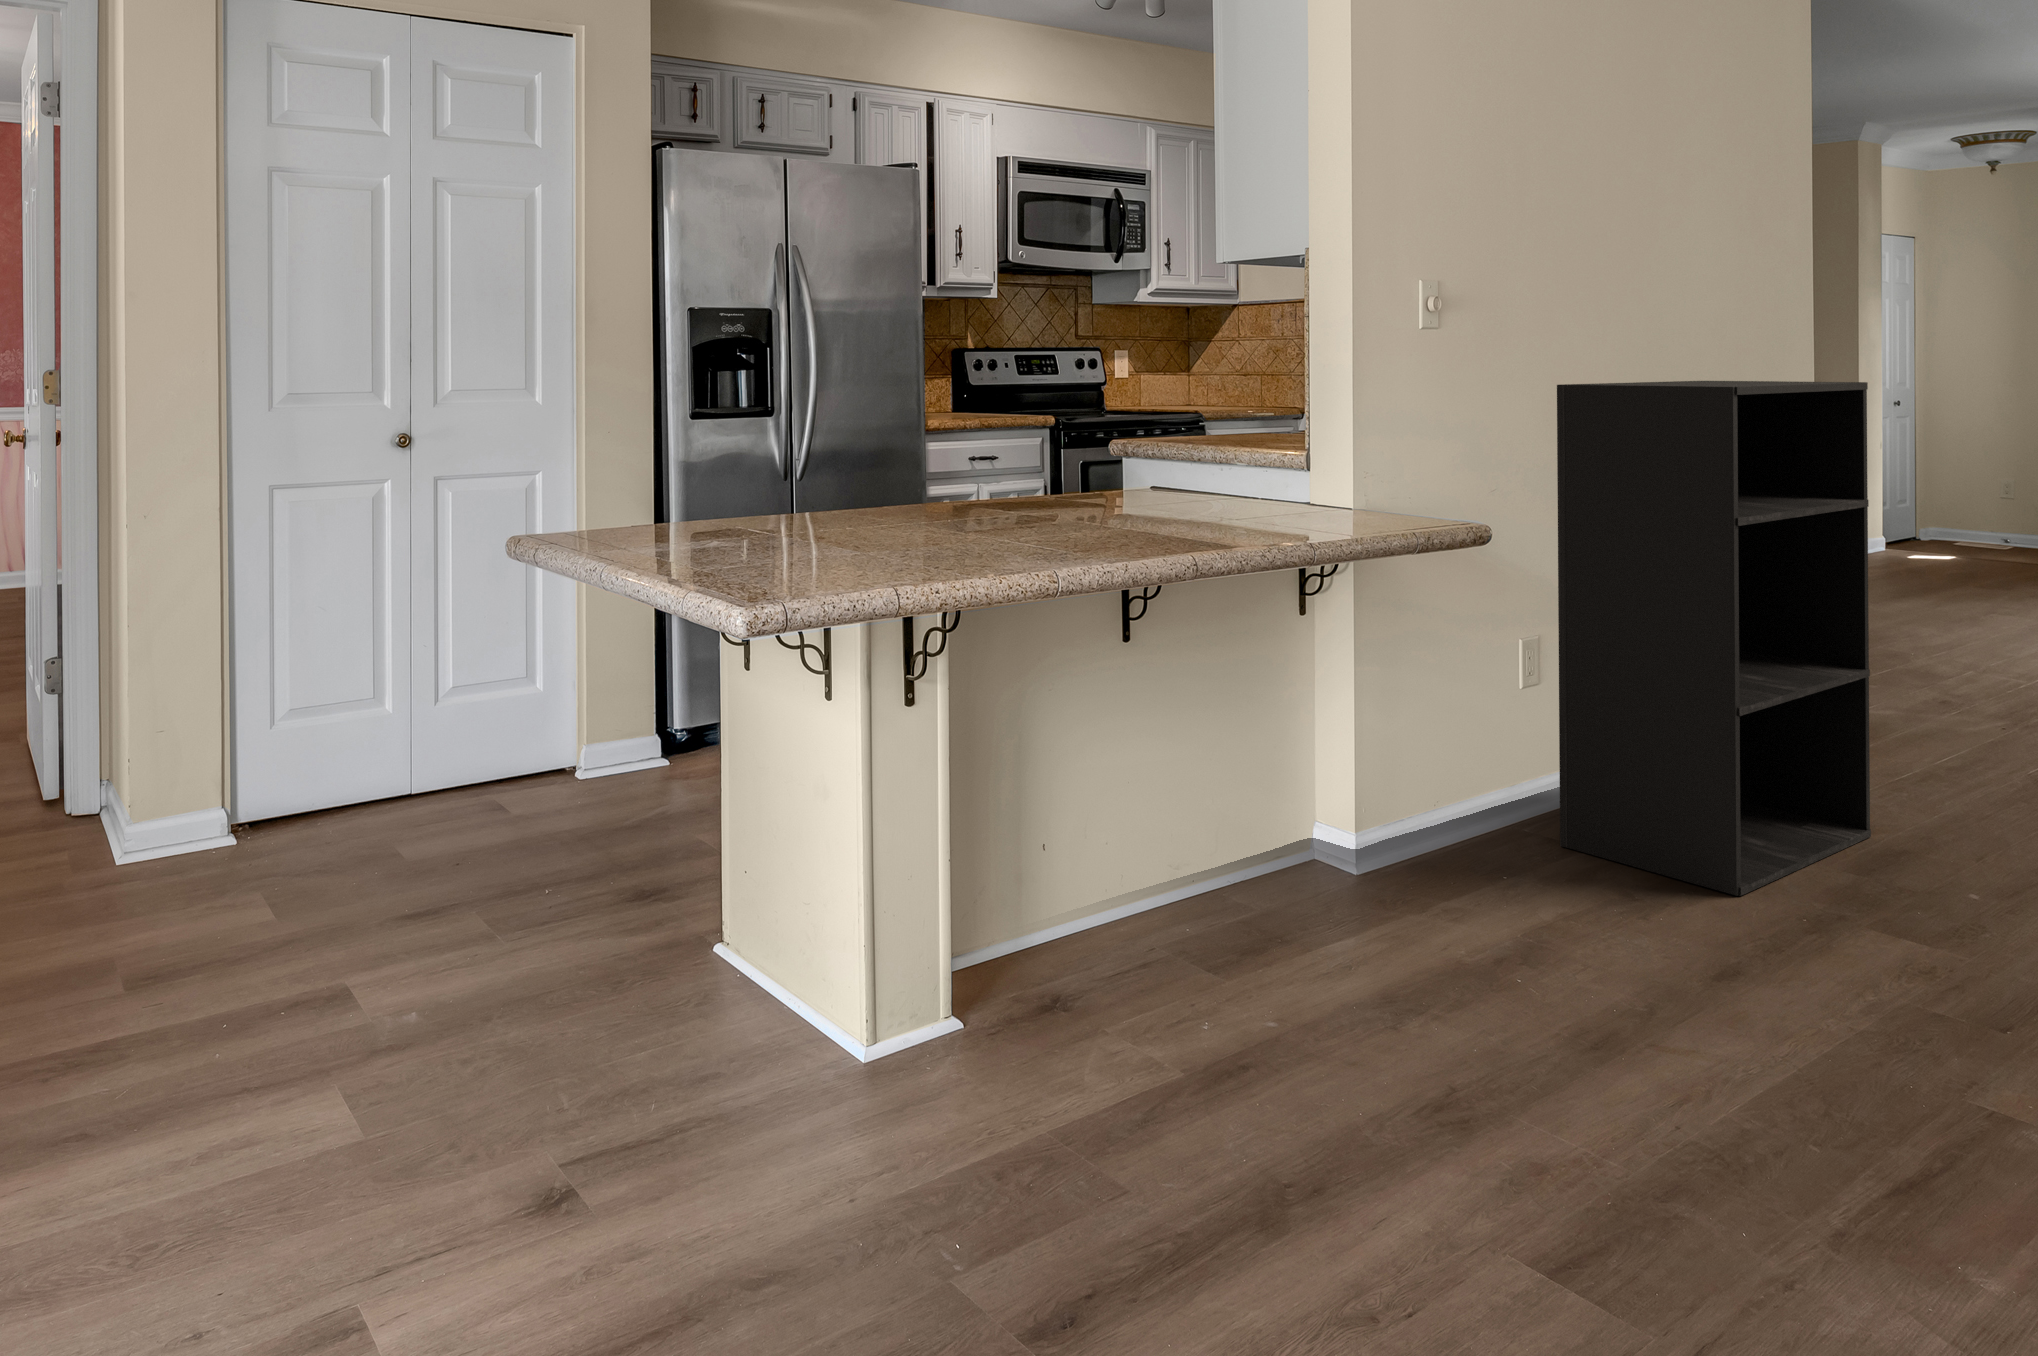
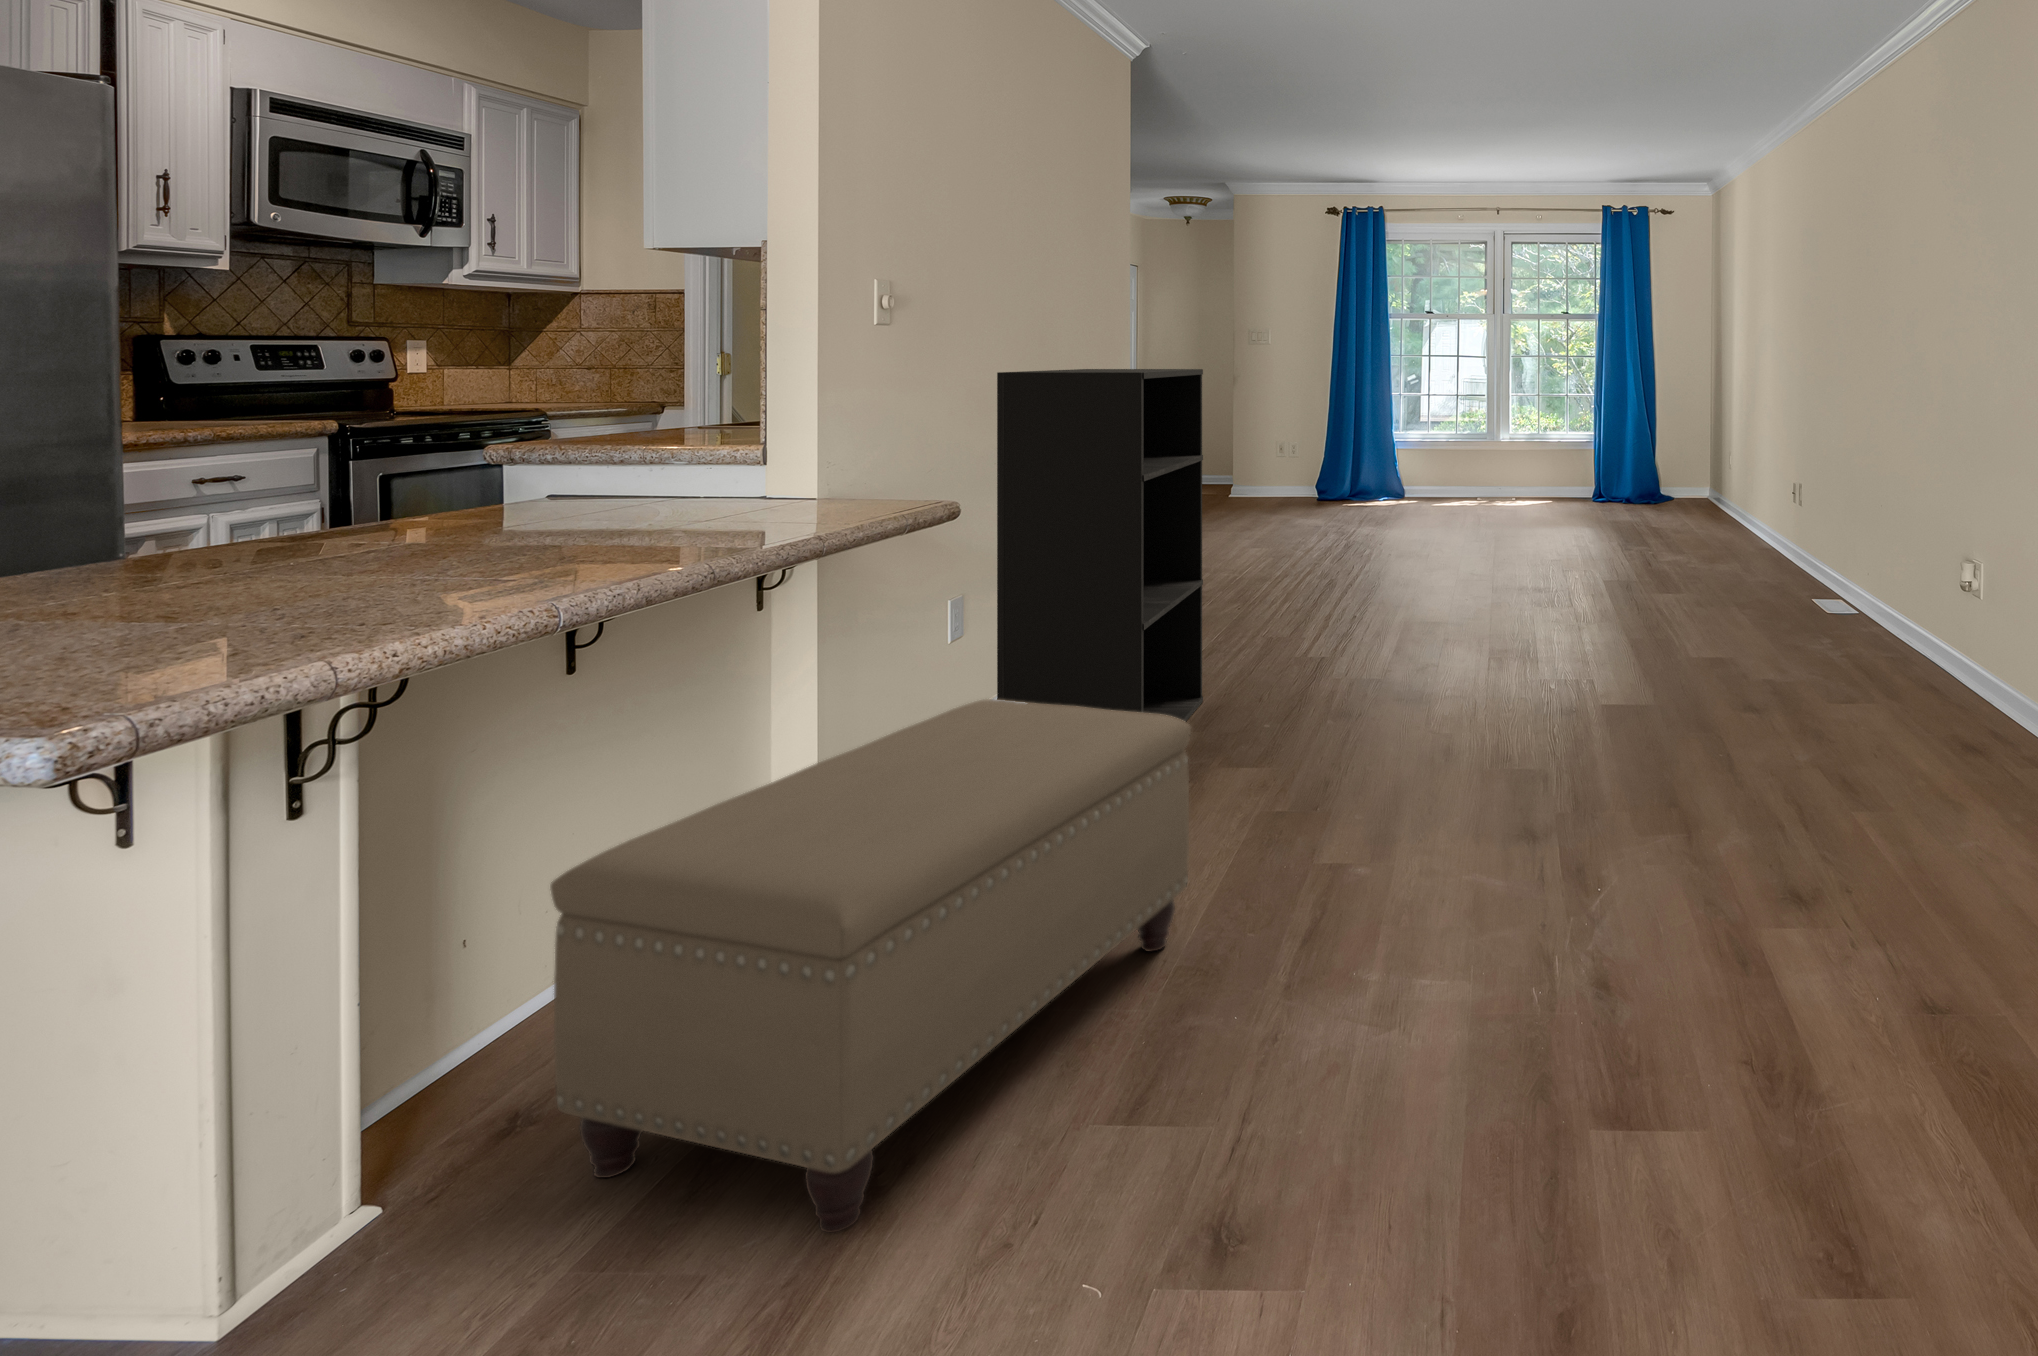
ottoman: none [1063,746,1704,1193] -> present [550,699,1191,1233]

